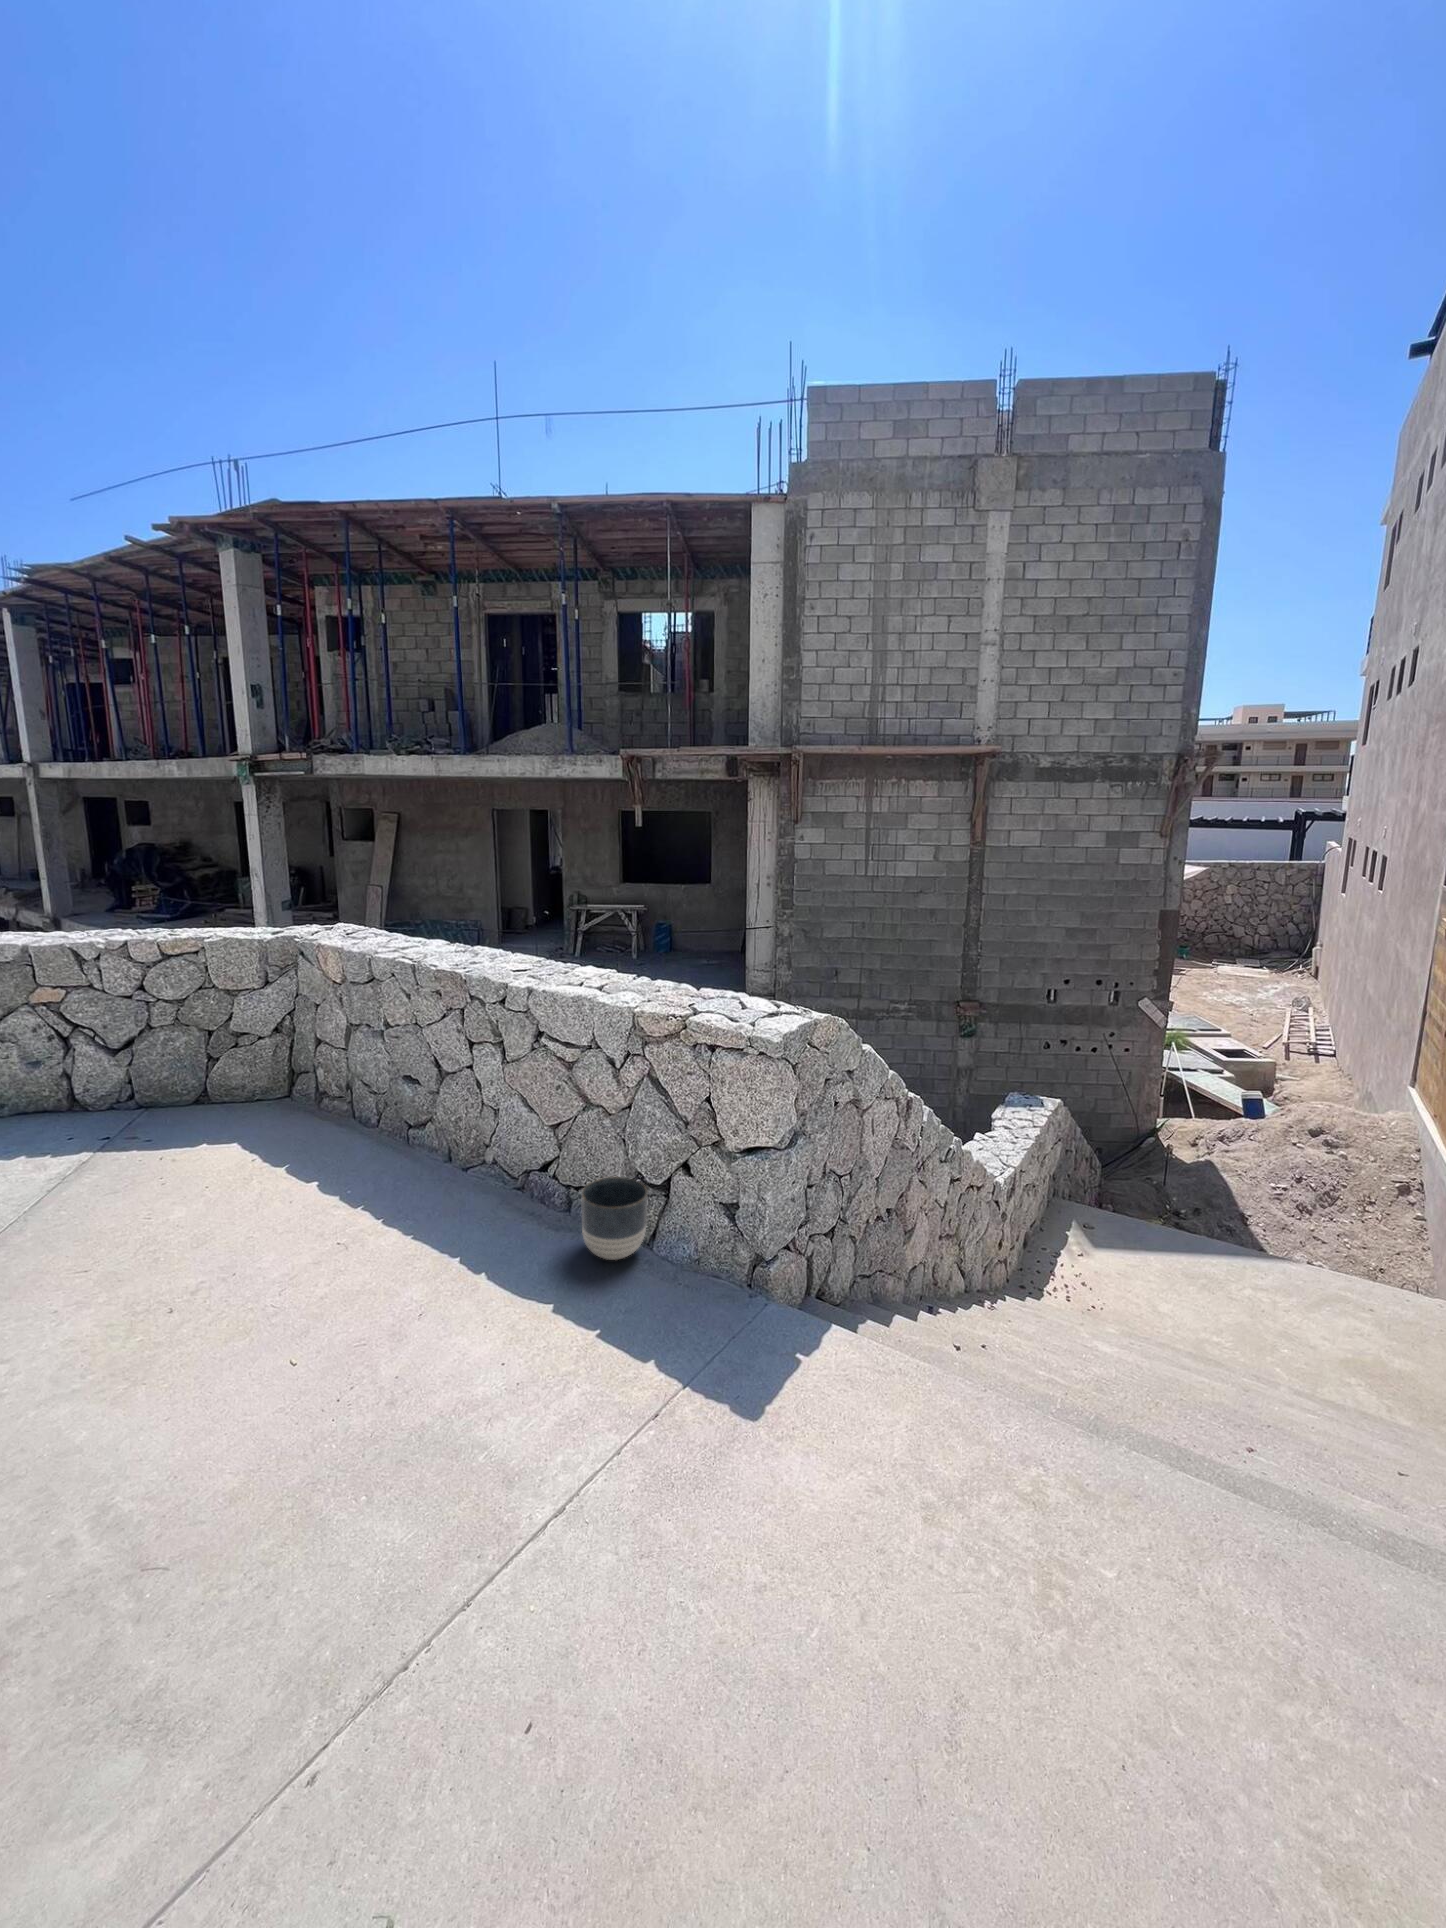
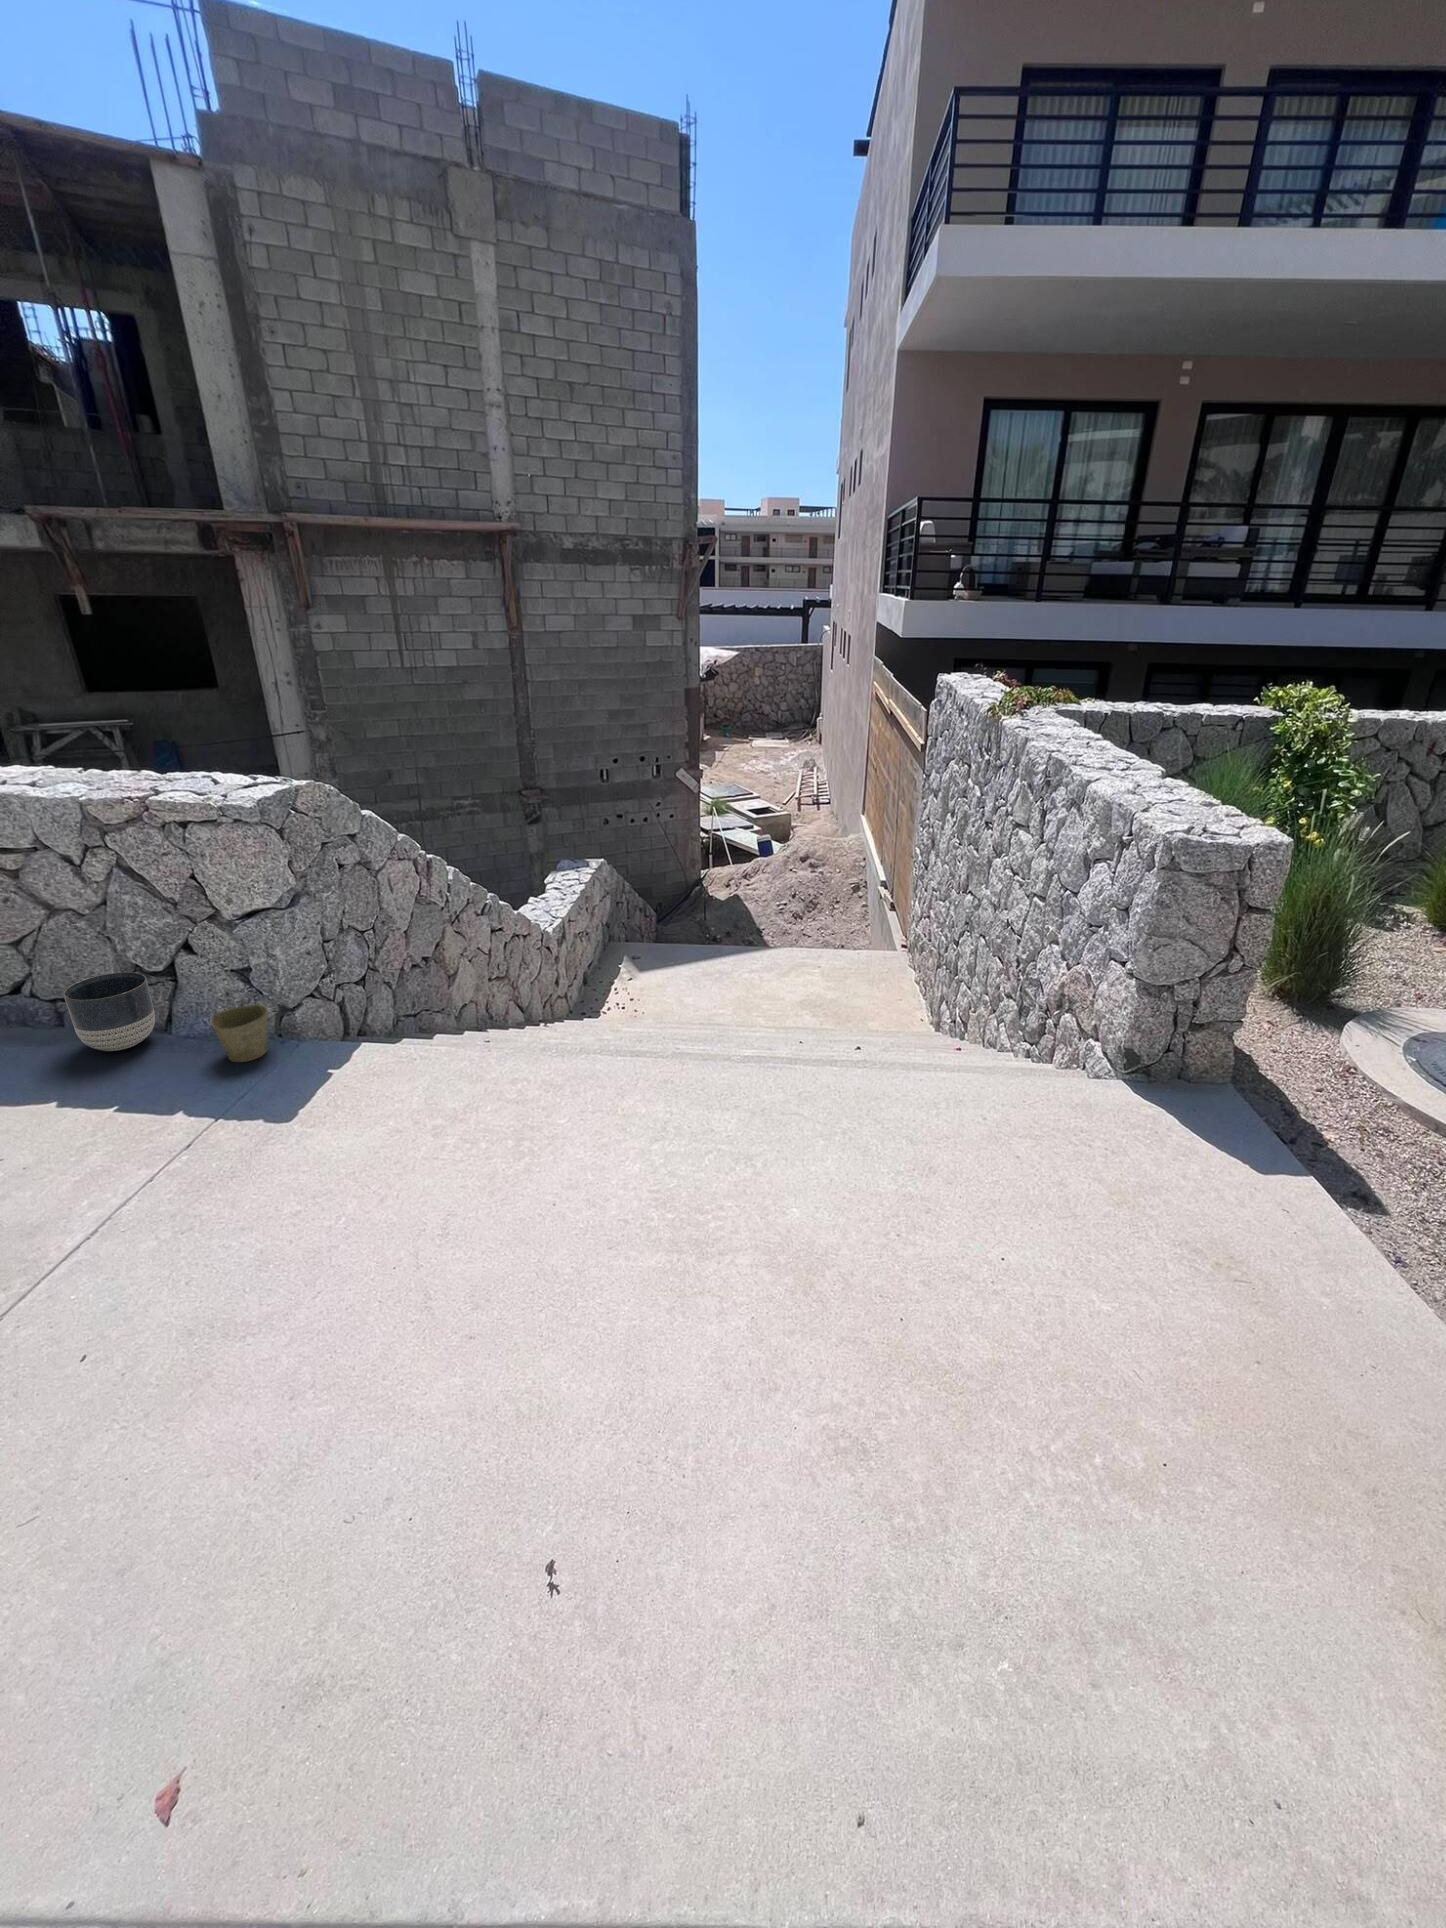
bucket: none [694,1227,748,1312] -> present [210,989,268,1062]

